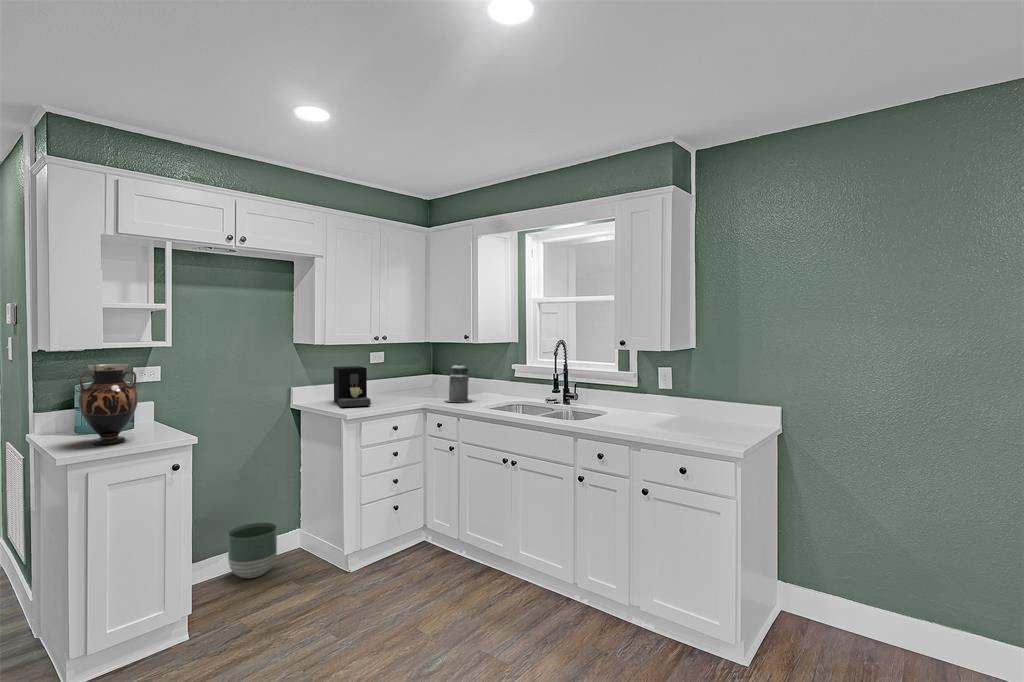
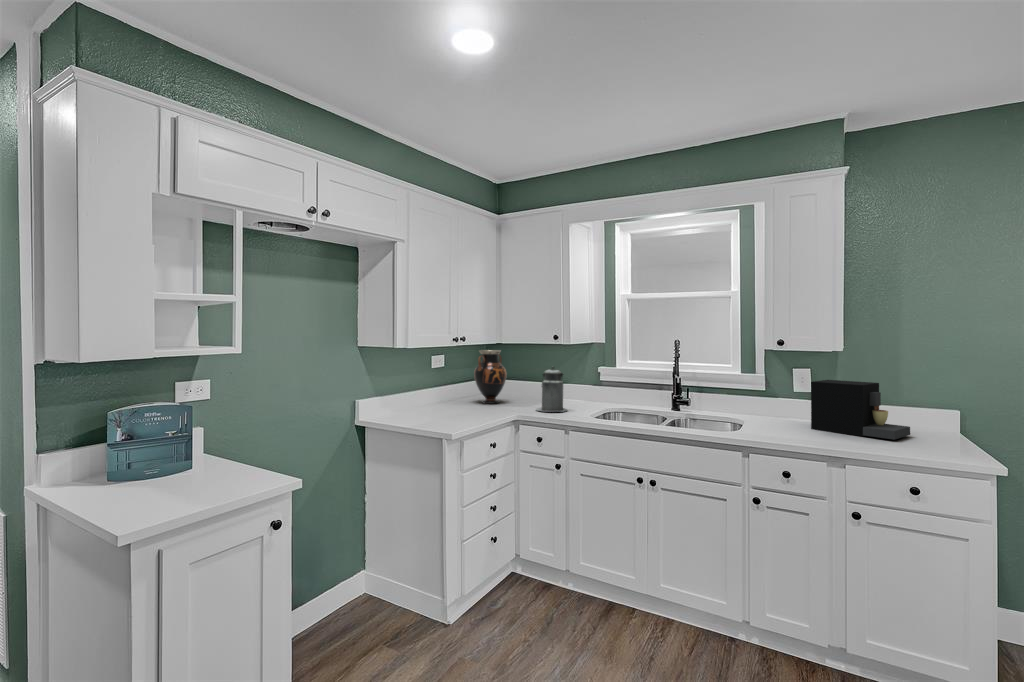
vase: present [78,364,138,445] -> present [474,350,507,404]
coffee maker: present [334,366,371,407] -> present [811,380,910,440]
planter: present [228,523,277,578] -> none [303,569,363,645]

